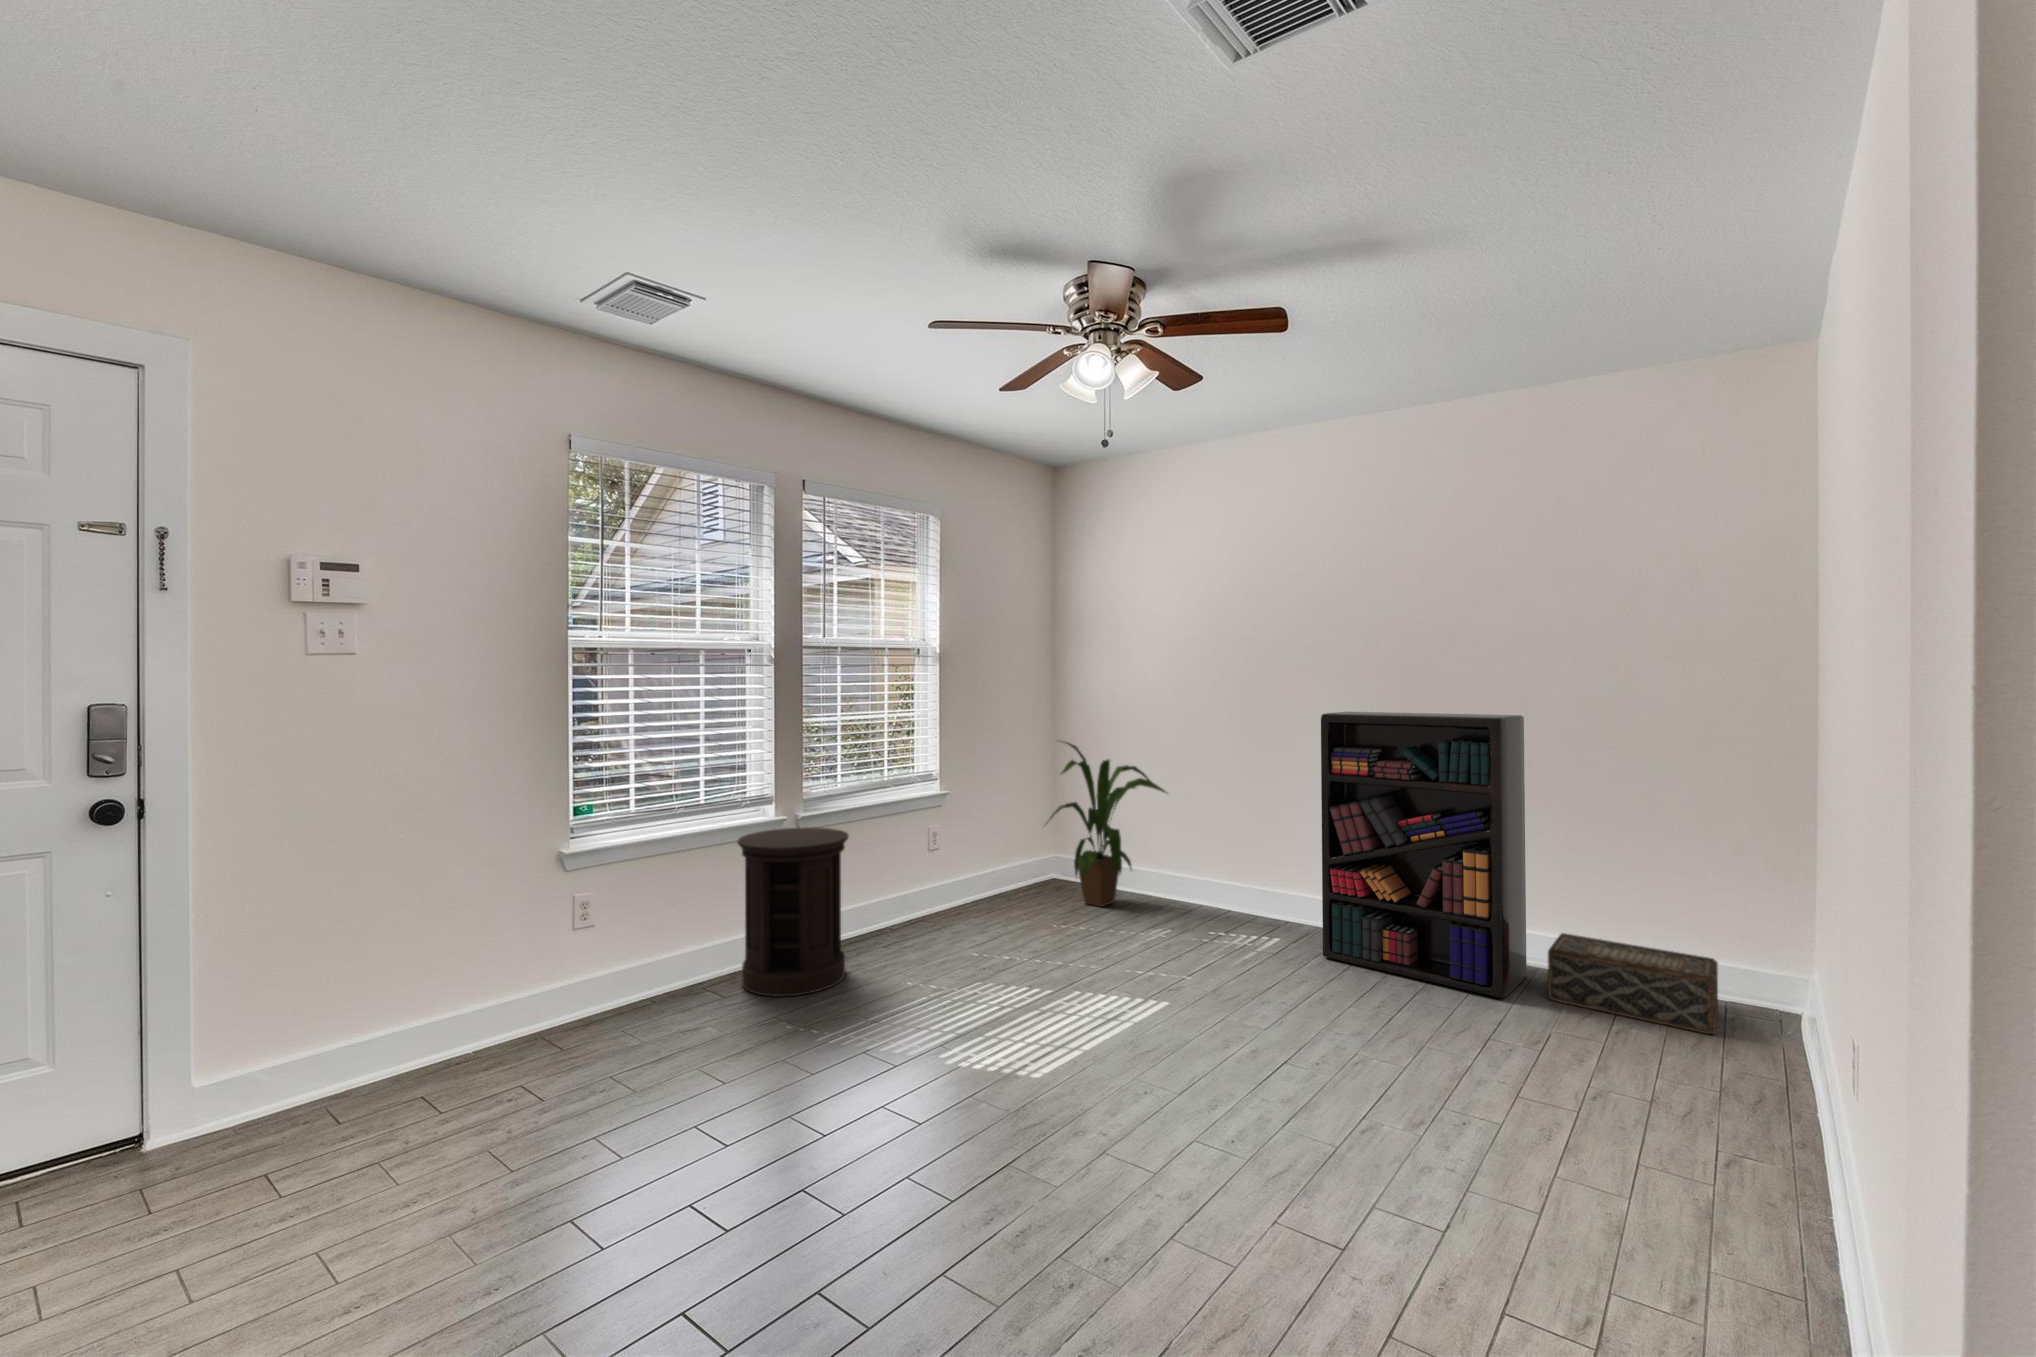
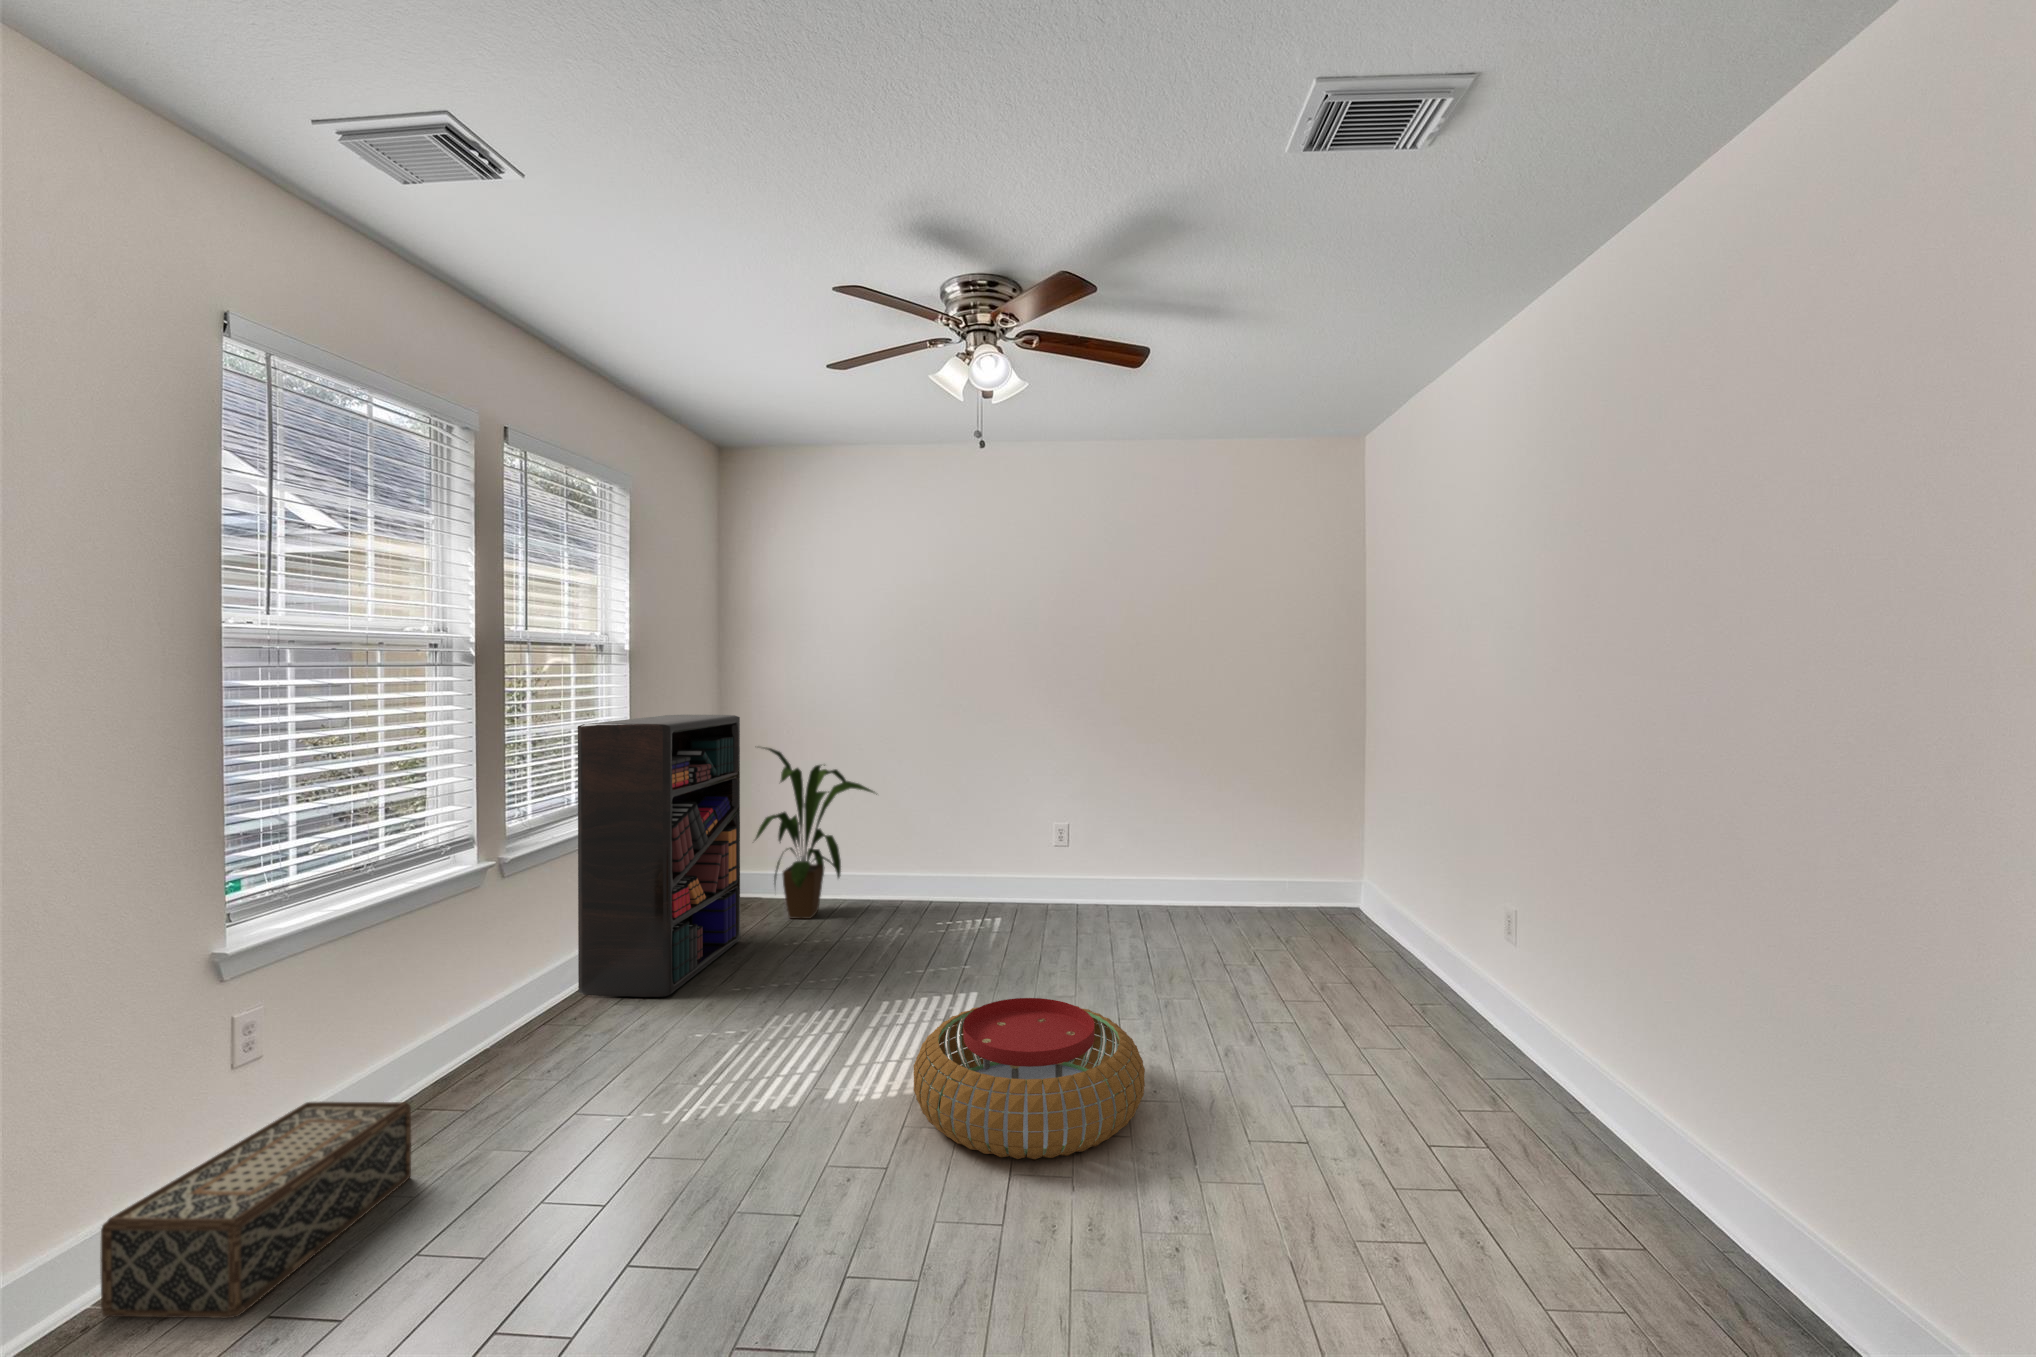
bookshelf: present [1321,712,1527,998] -> present [578,715,740,997]
side table: present [738,827,849,997] -> none [453,873,614,1102]
woven basket: present [1548,933,1718,1034] -> present [100,1102,411,1318]
pouf: none [964,1009,1214,1187] -> present [914,998,1145,1159]

